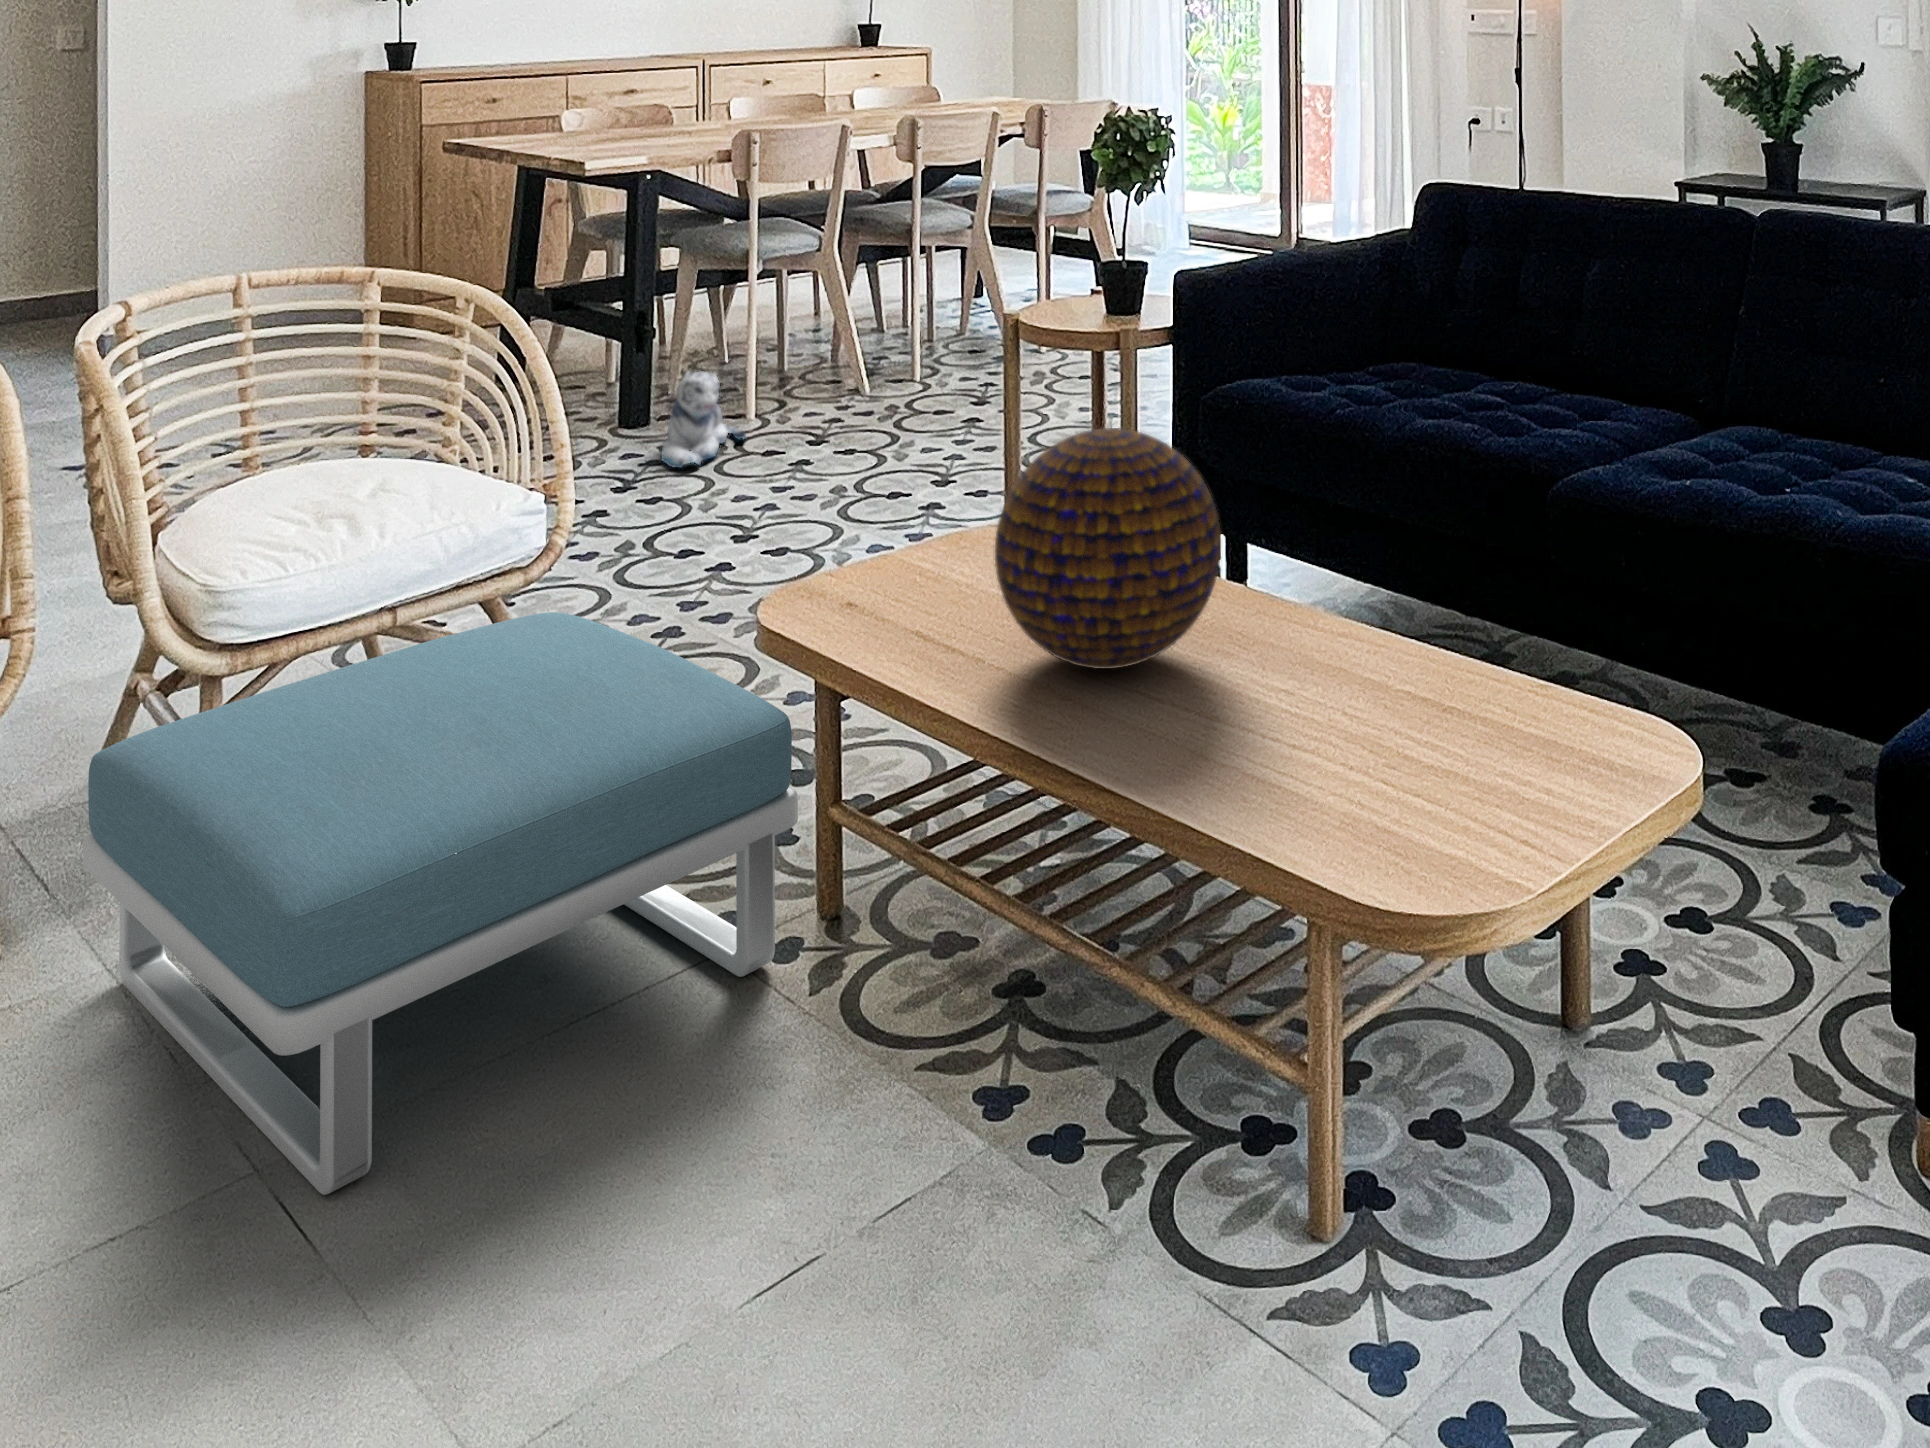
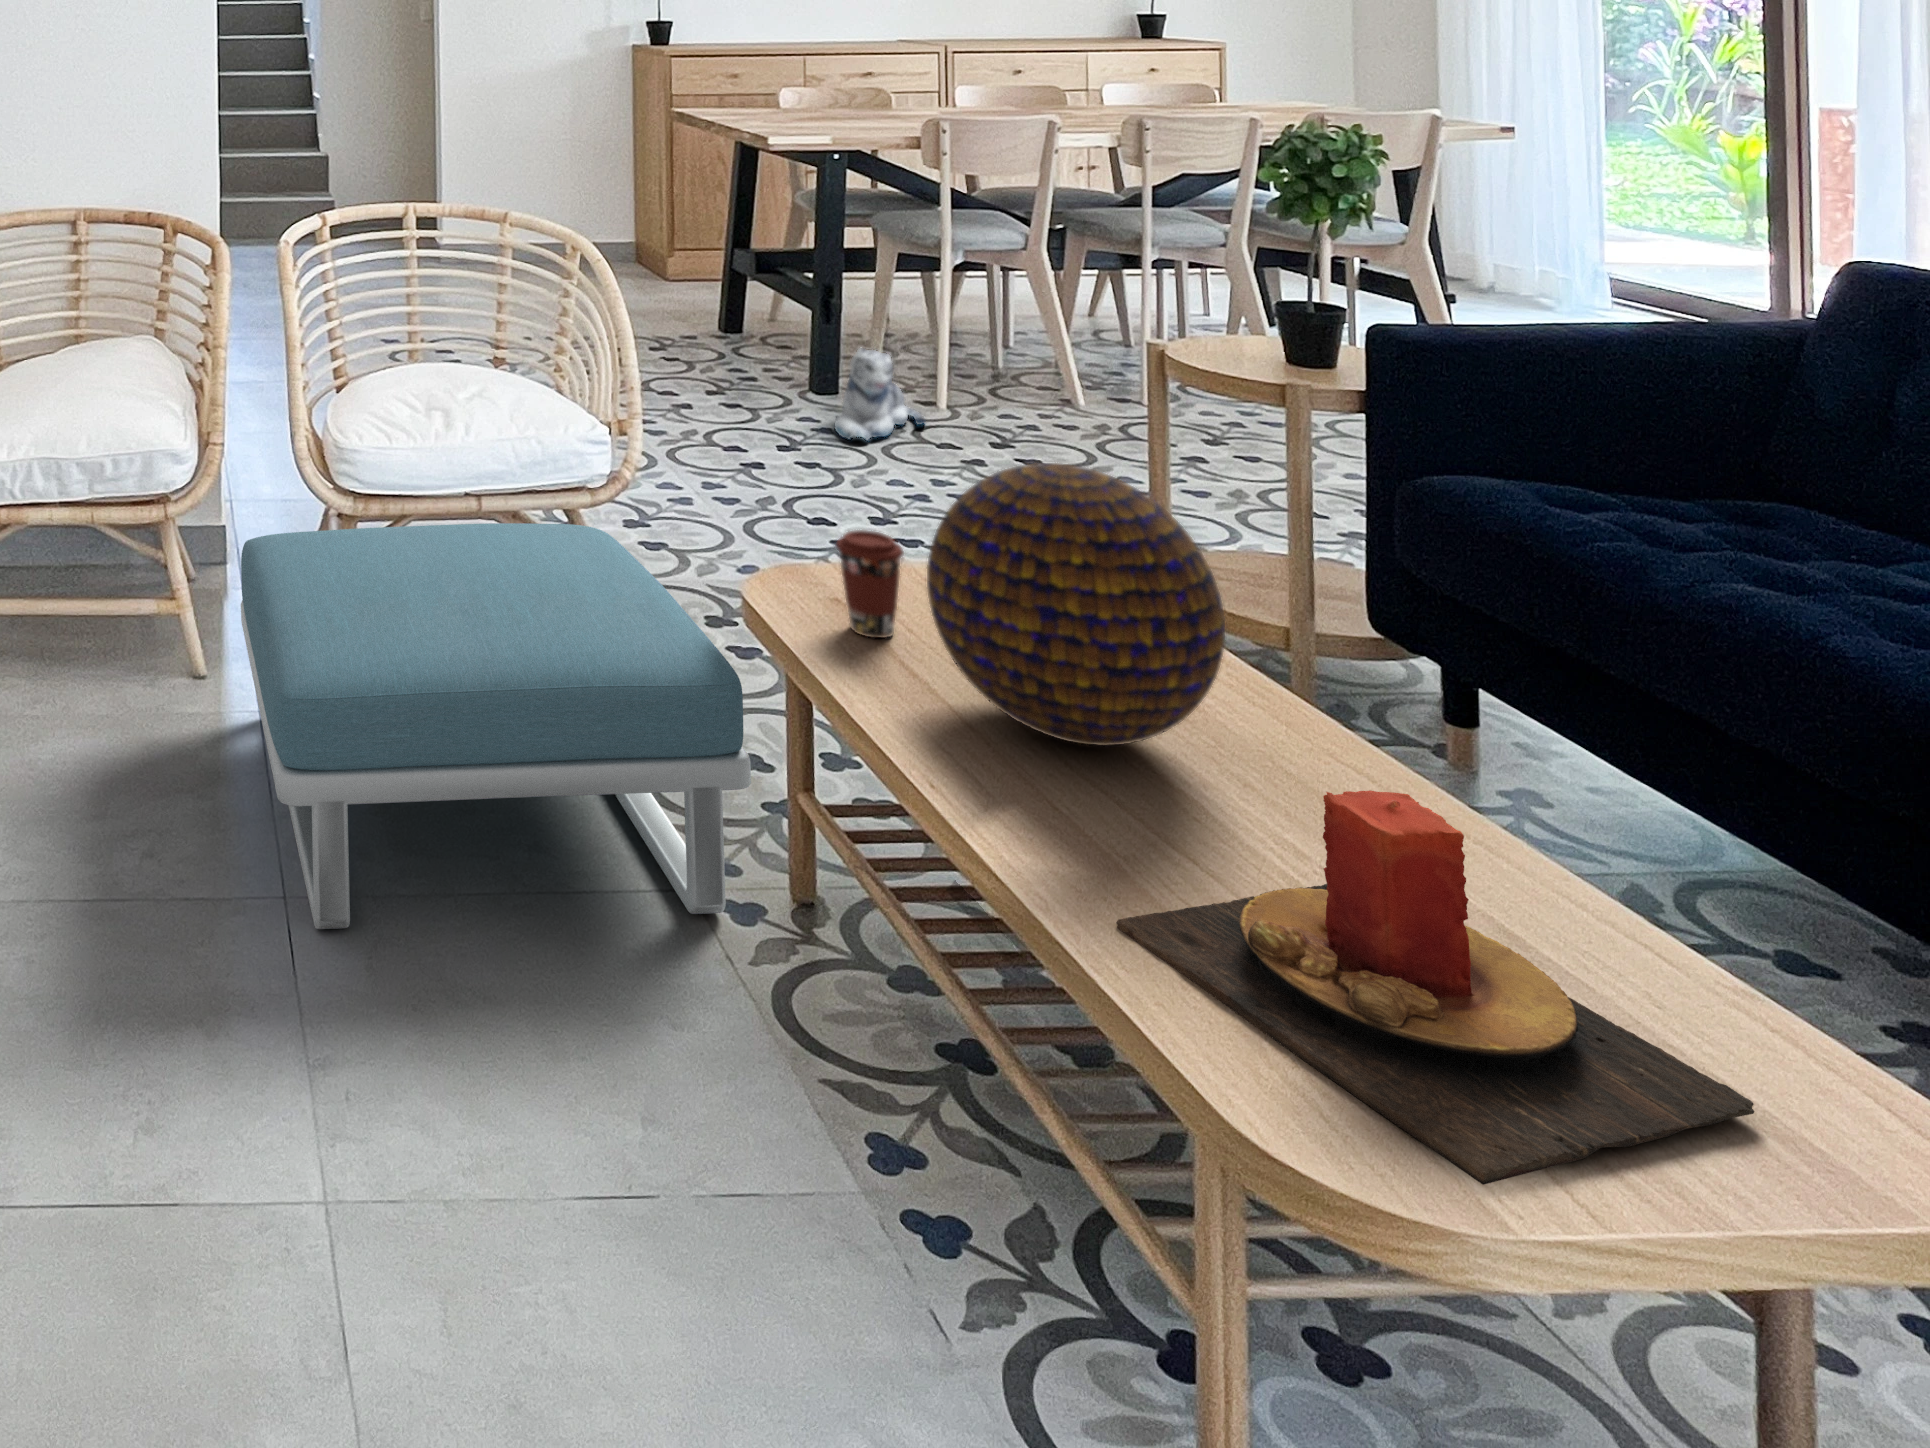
coffee cup: none [881,532,943,634] -> present [836,530,904,638]
candle: none [1225,618,1581,869] -> present [1117,790,1754,1185]

